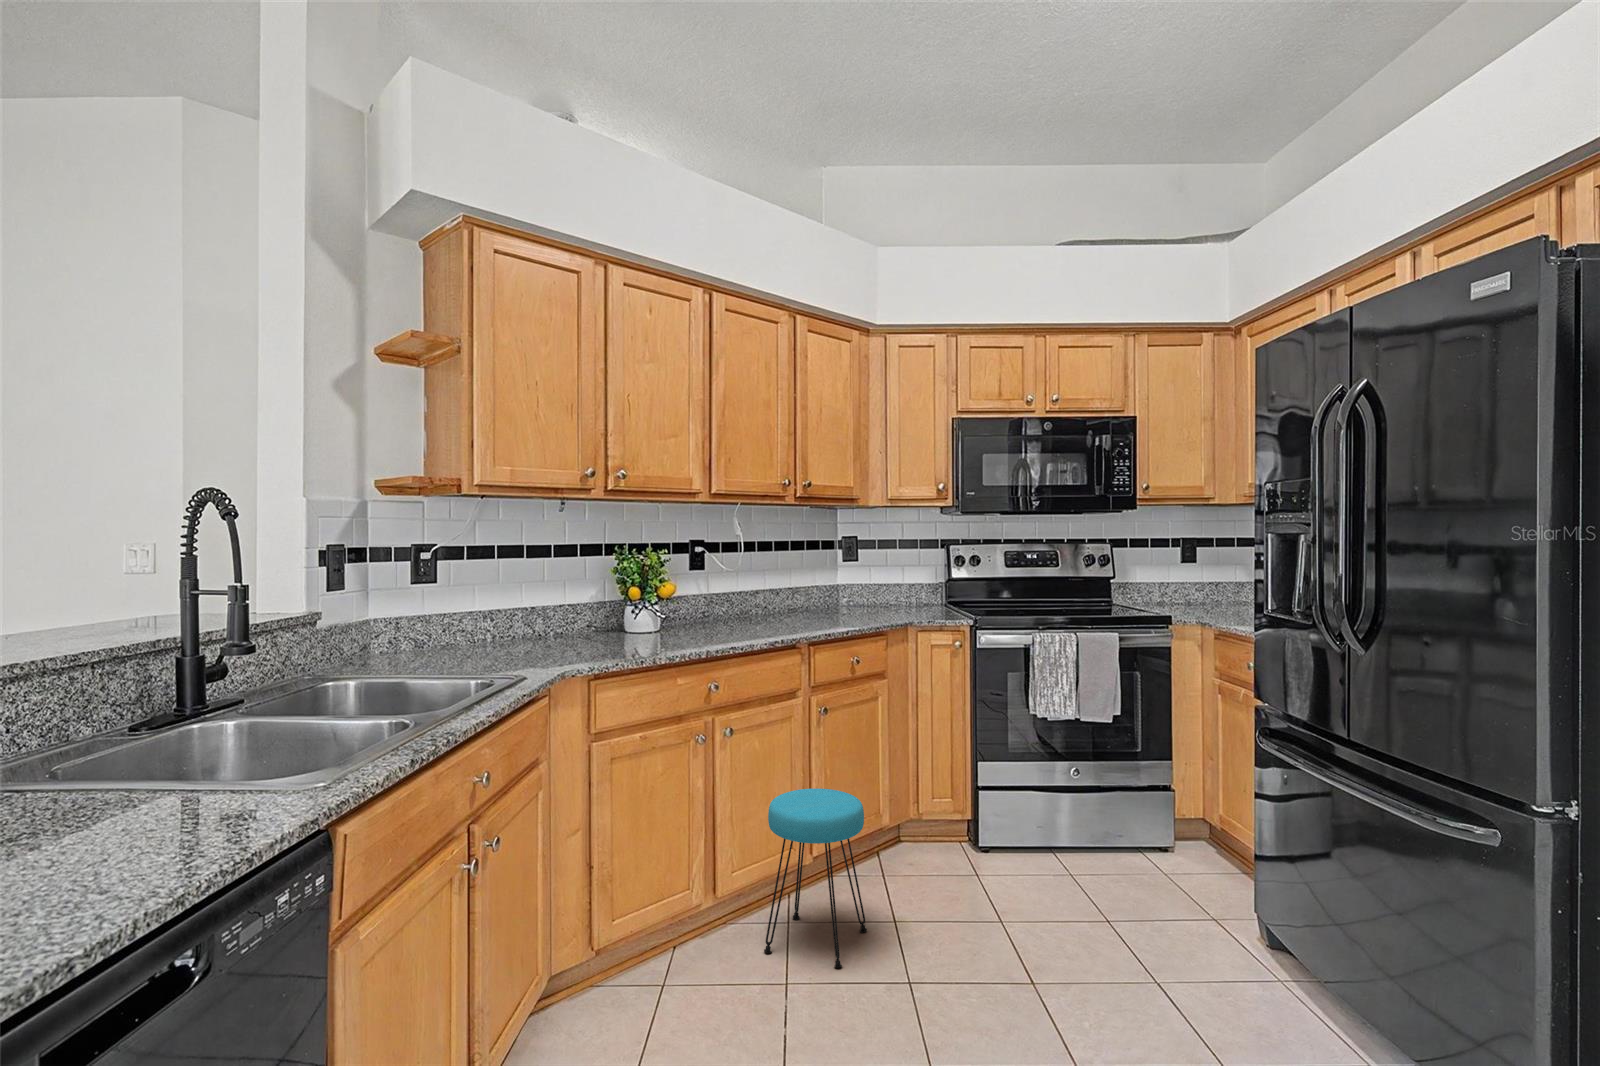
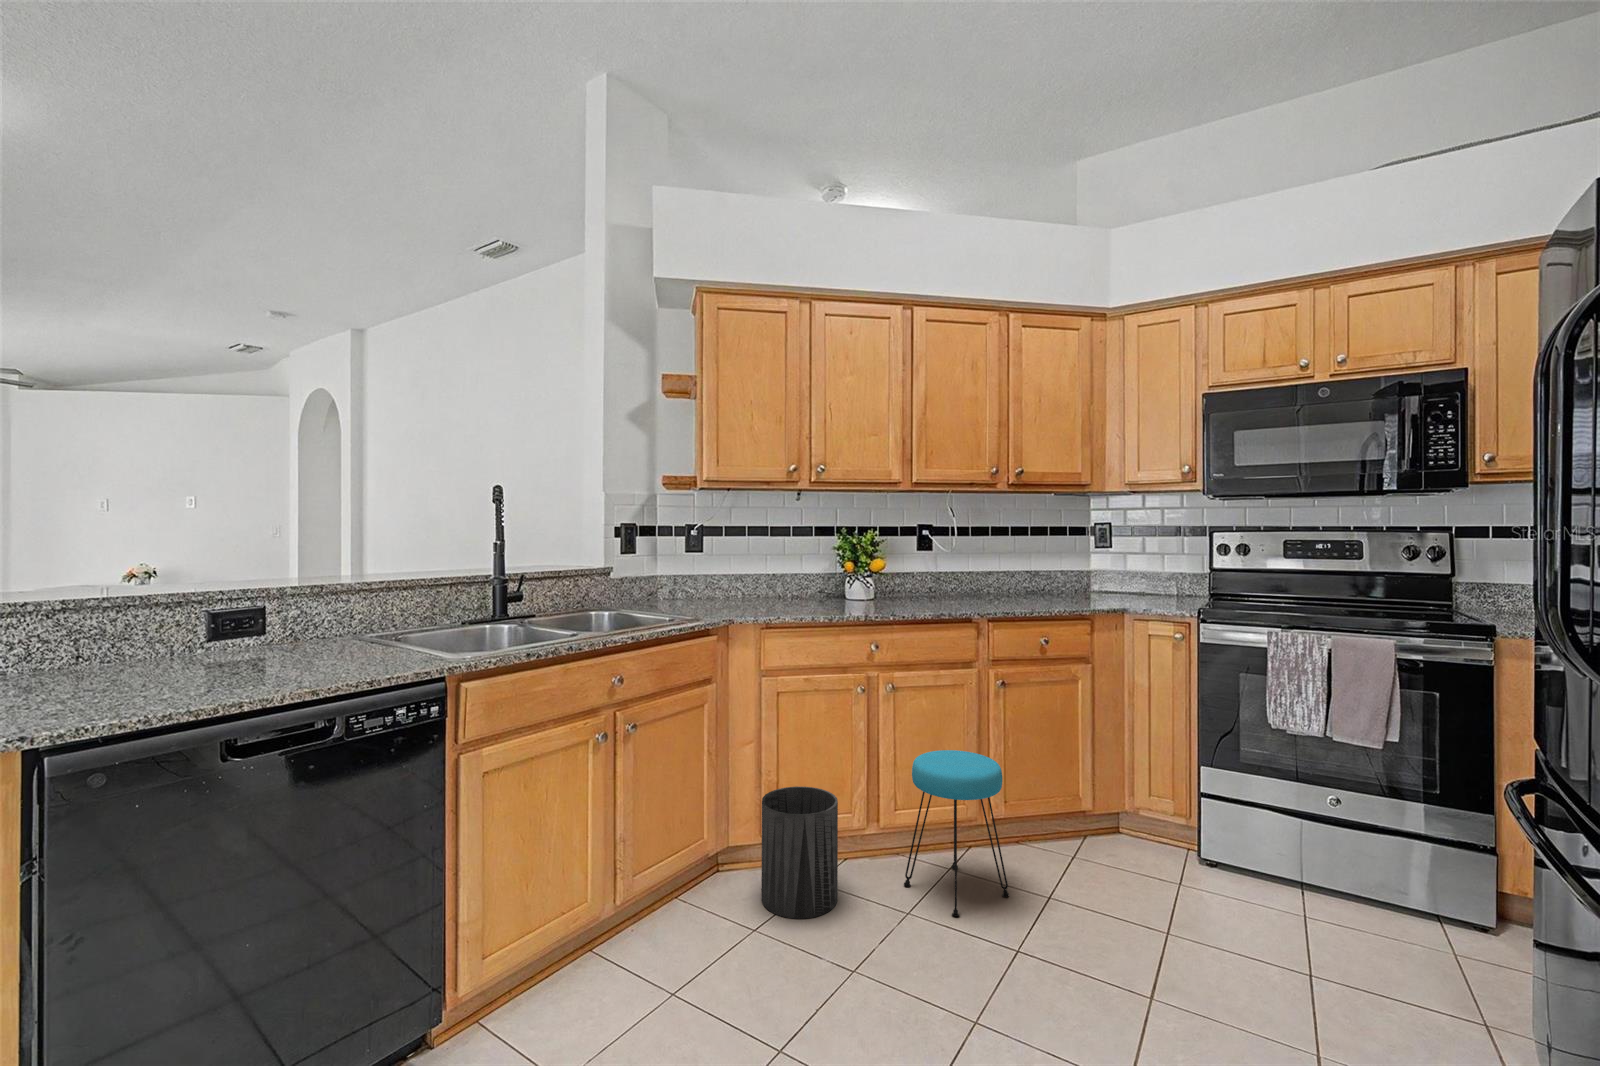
trash can: none [619,867,715,1036] -> present [761,787,838,919]

